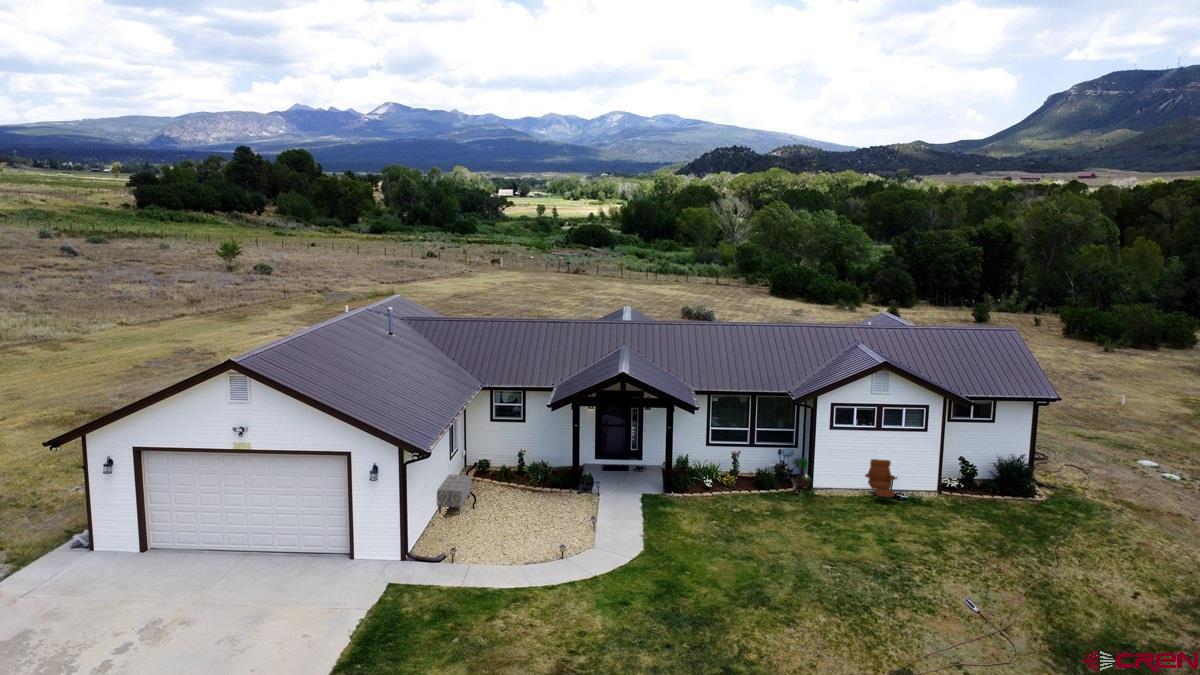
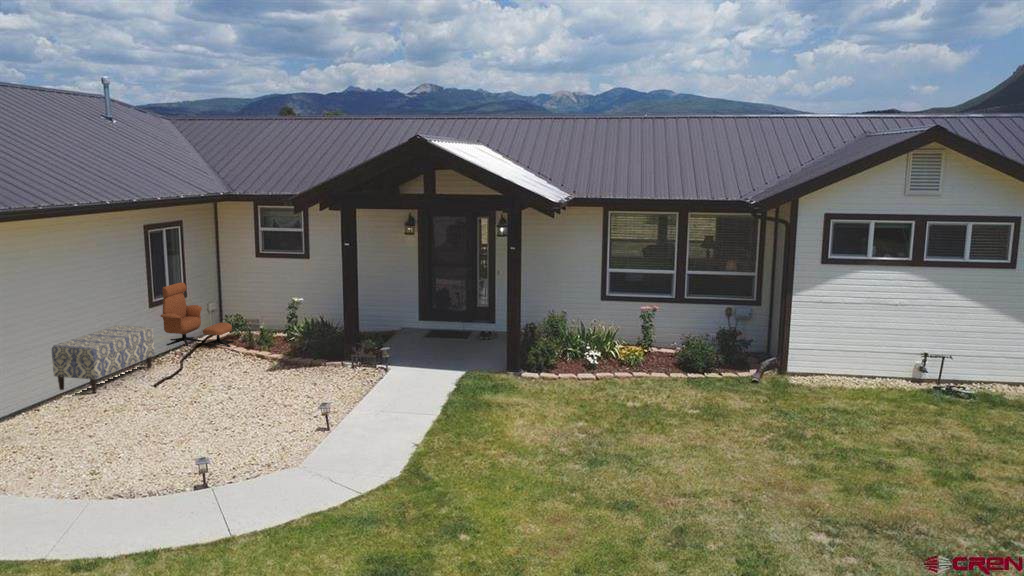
potted tree: present [793,458,812,488] -> none [743,307,787,373]
lounge chair: present [865,459,896,504] -> present [161,283,234,348]

